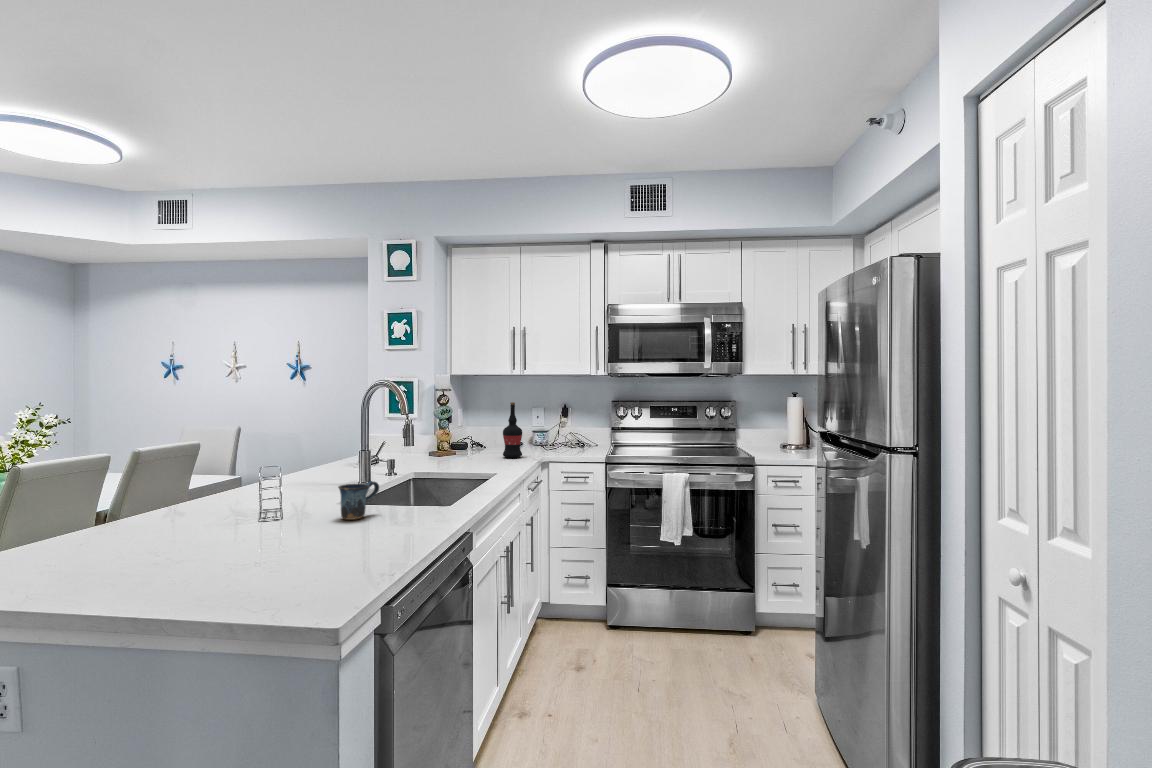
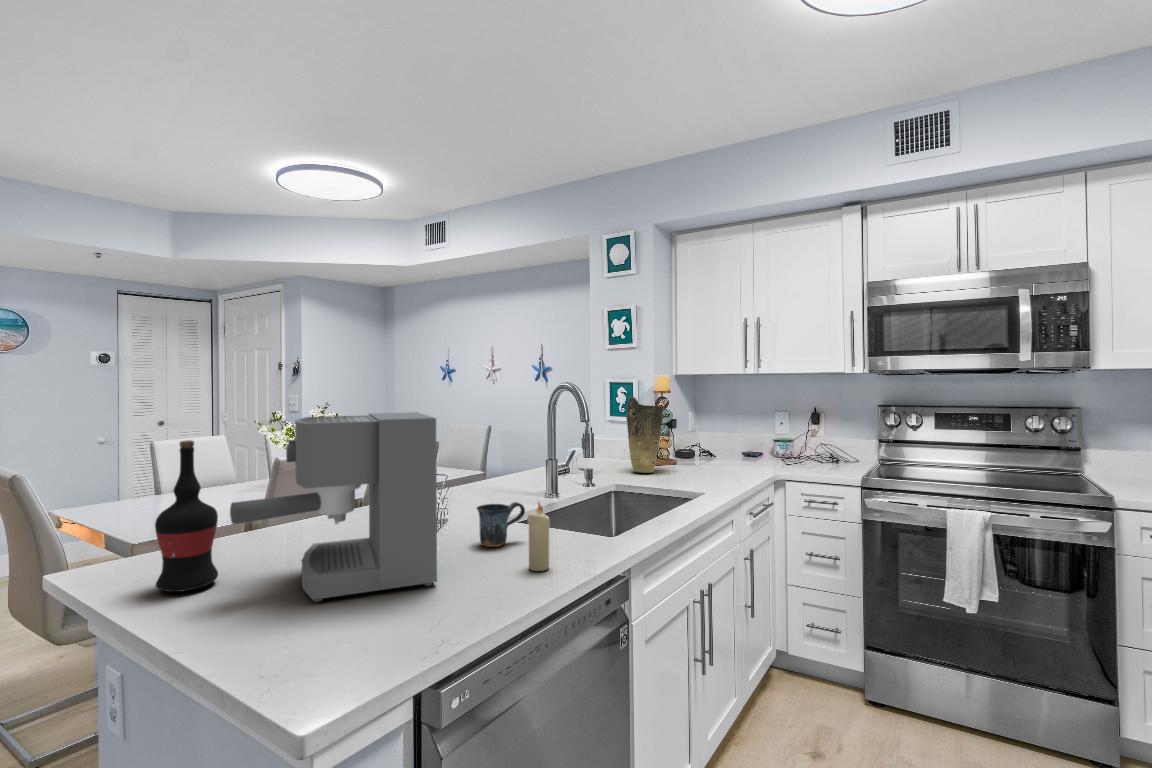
vase: none [418,394,452,462] -> present [626,397,664,473]
wine bottle: present [503,402,522,458] -> present [155,440,218,592]
coffee maker: none [147,405,338,566] -> present [230,412,437,602]
candle: none [401,474,419,529] -> present [527,502,550,571]

